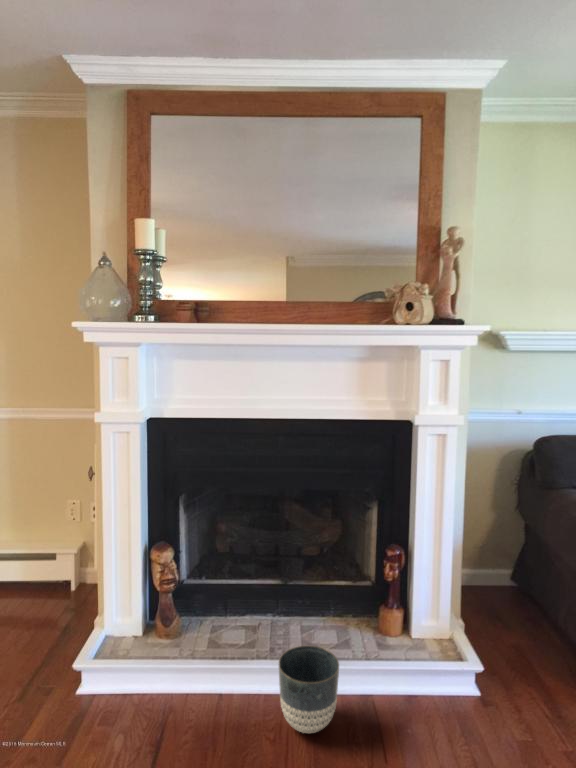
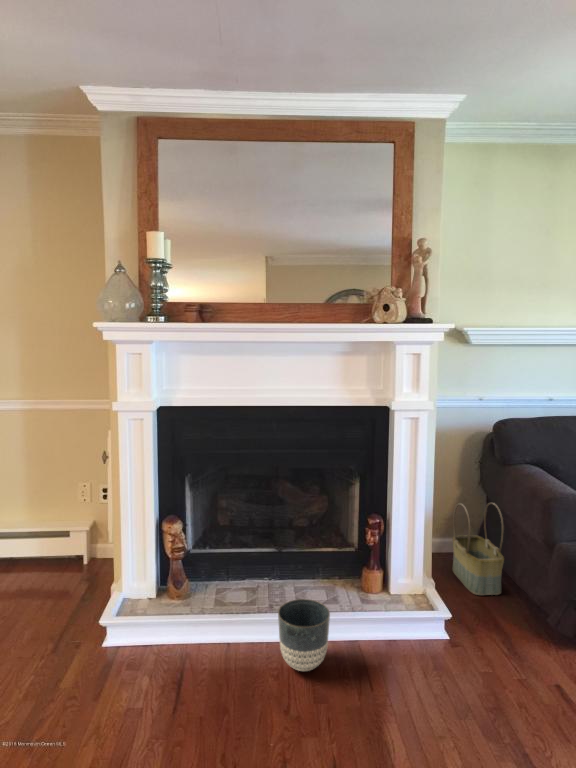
basket: none [484,532,546,640] -> present [453,503,504,595]

